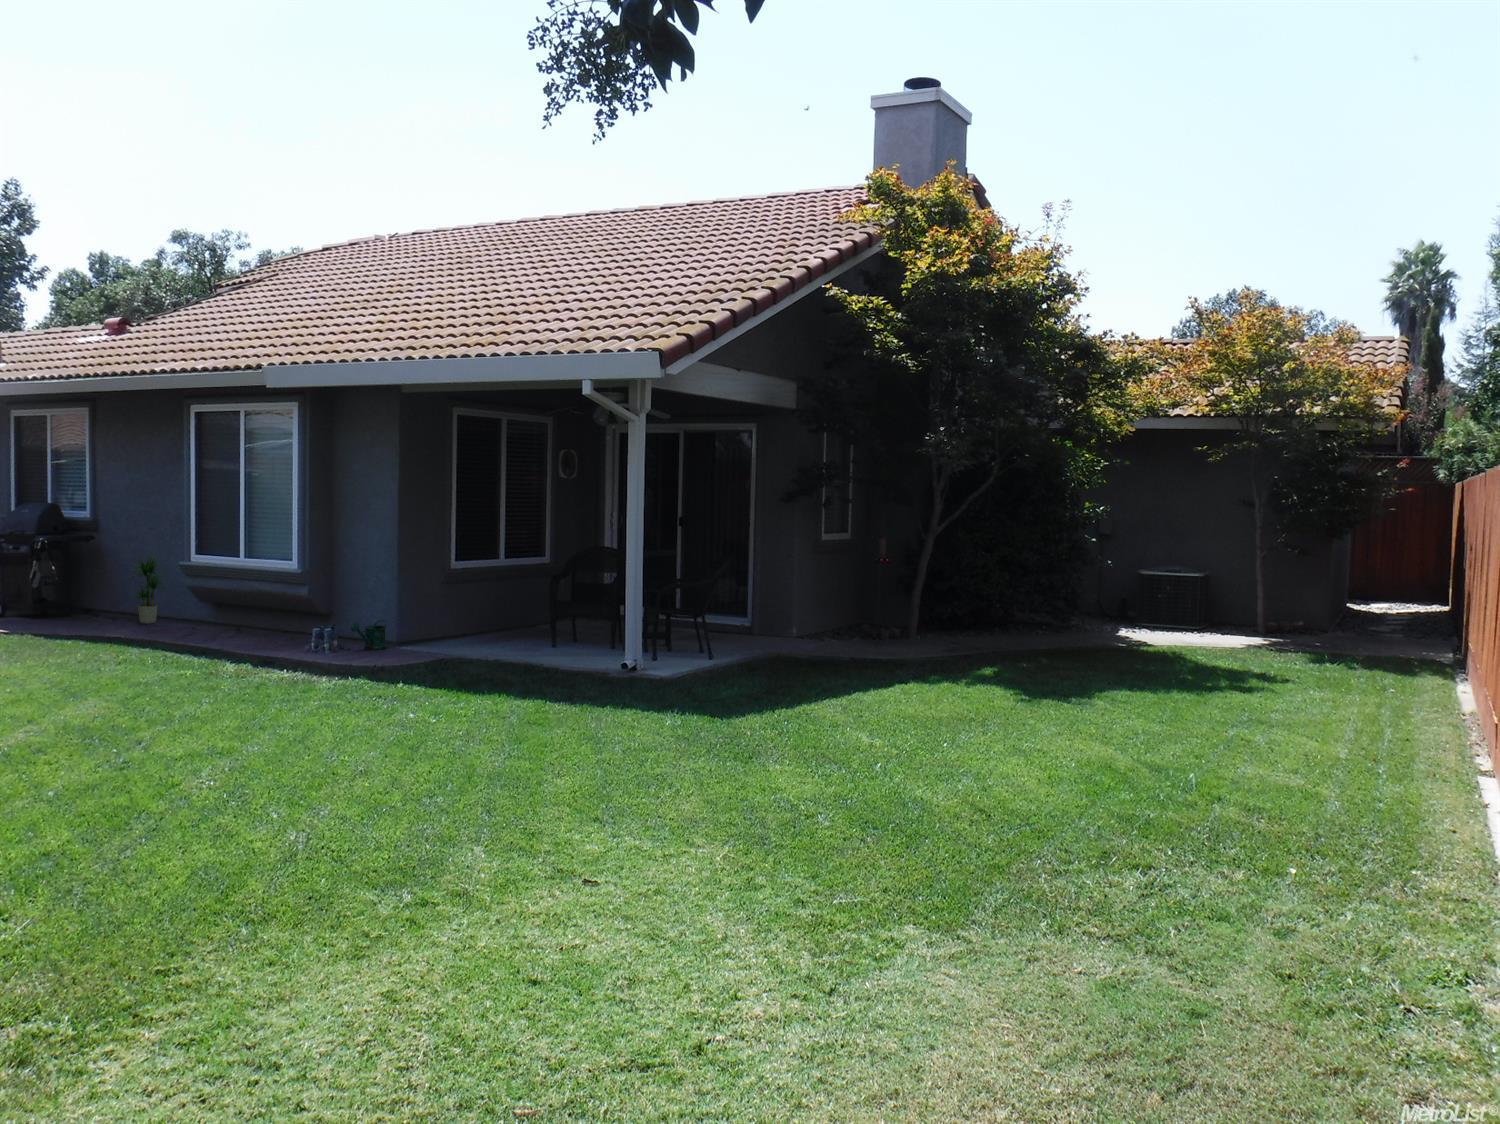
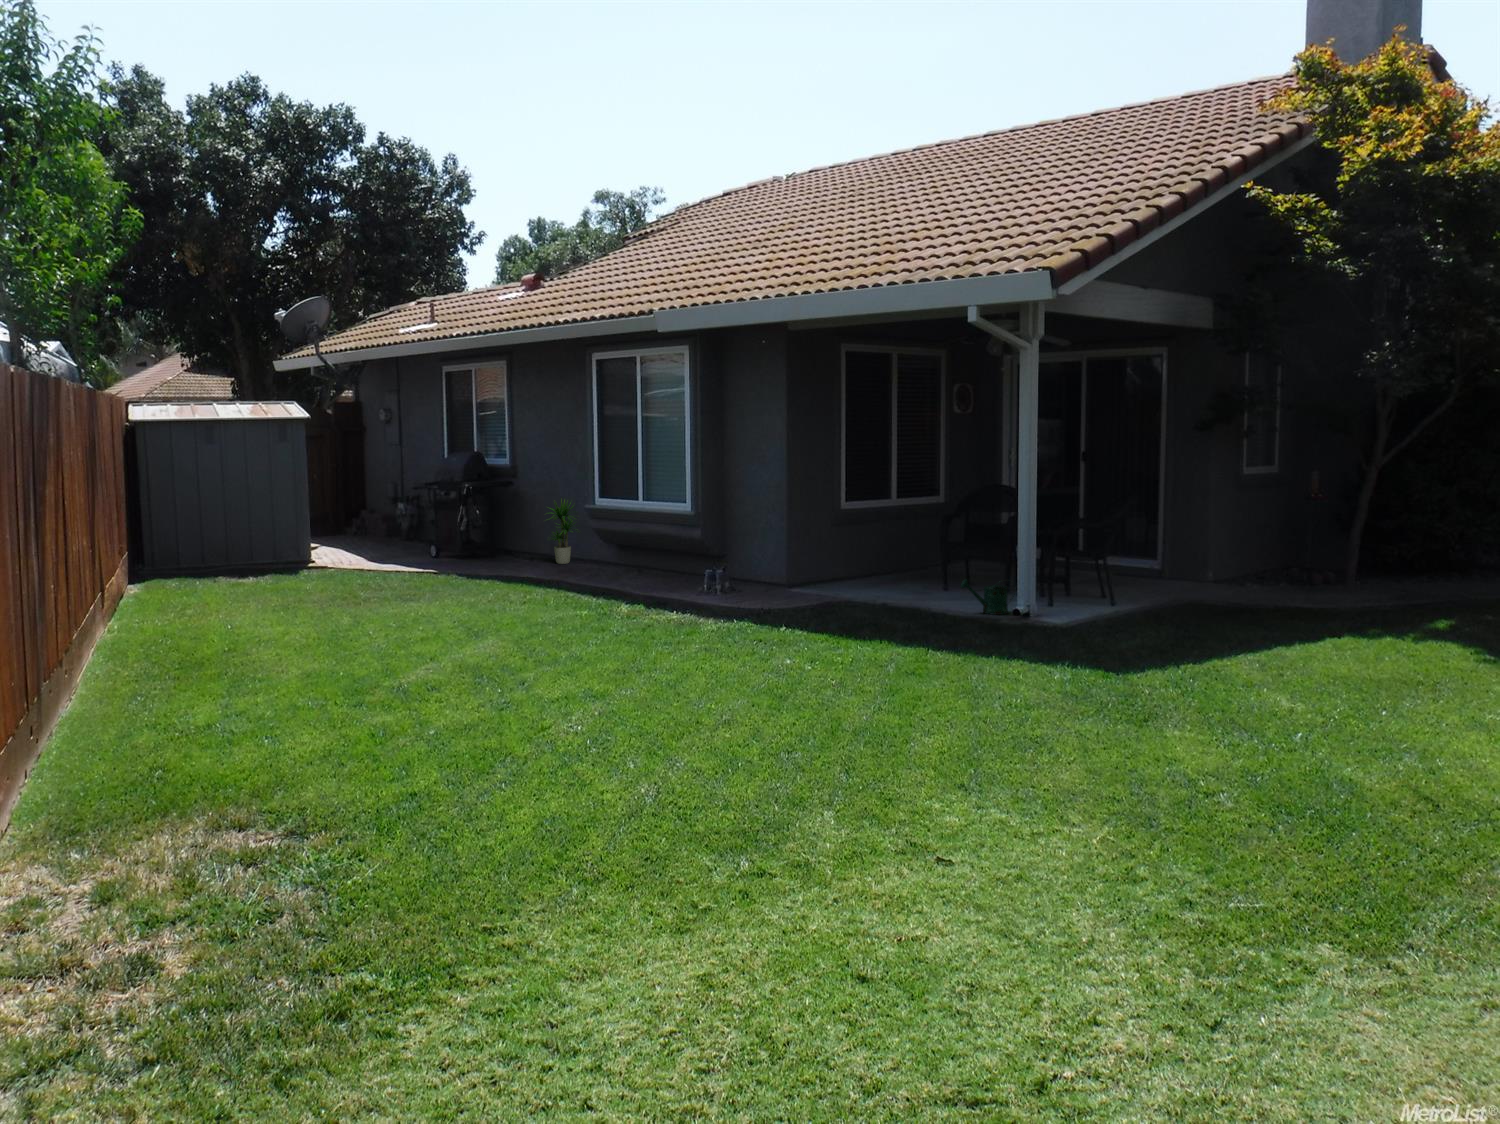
watering can: present [351,620,386,651] -> present [961,579,1014,615]

